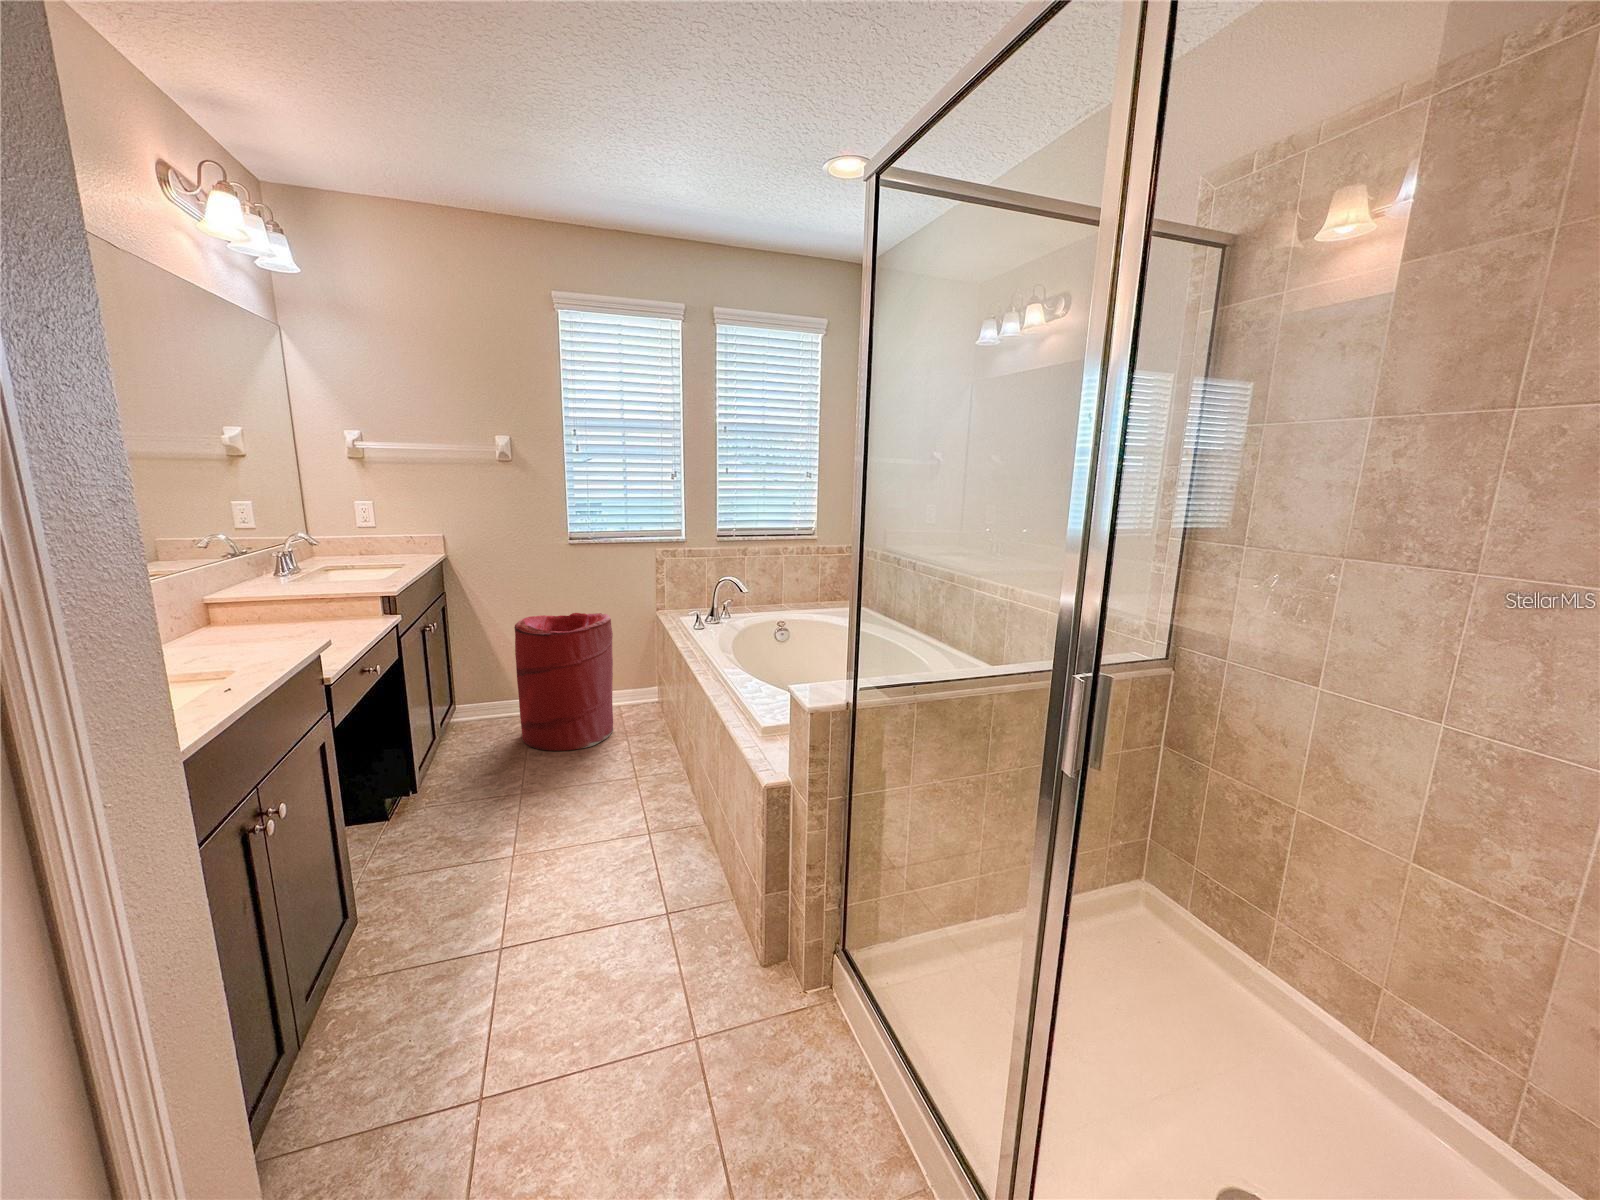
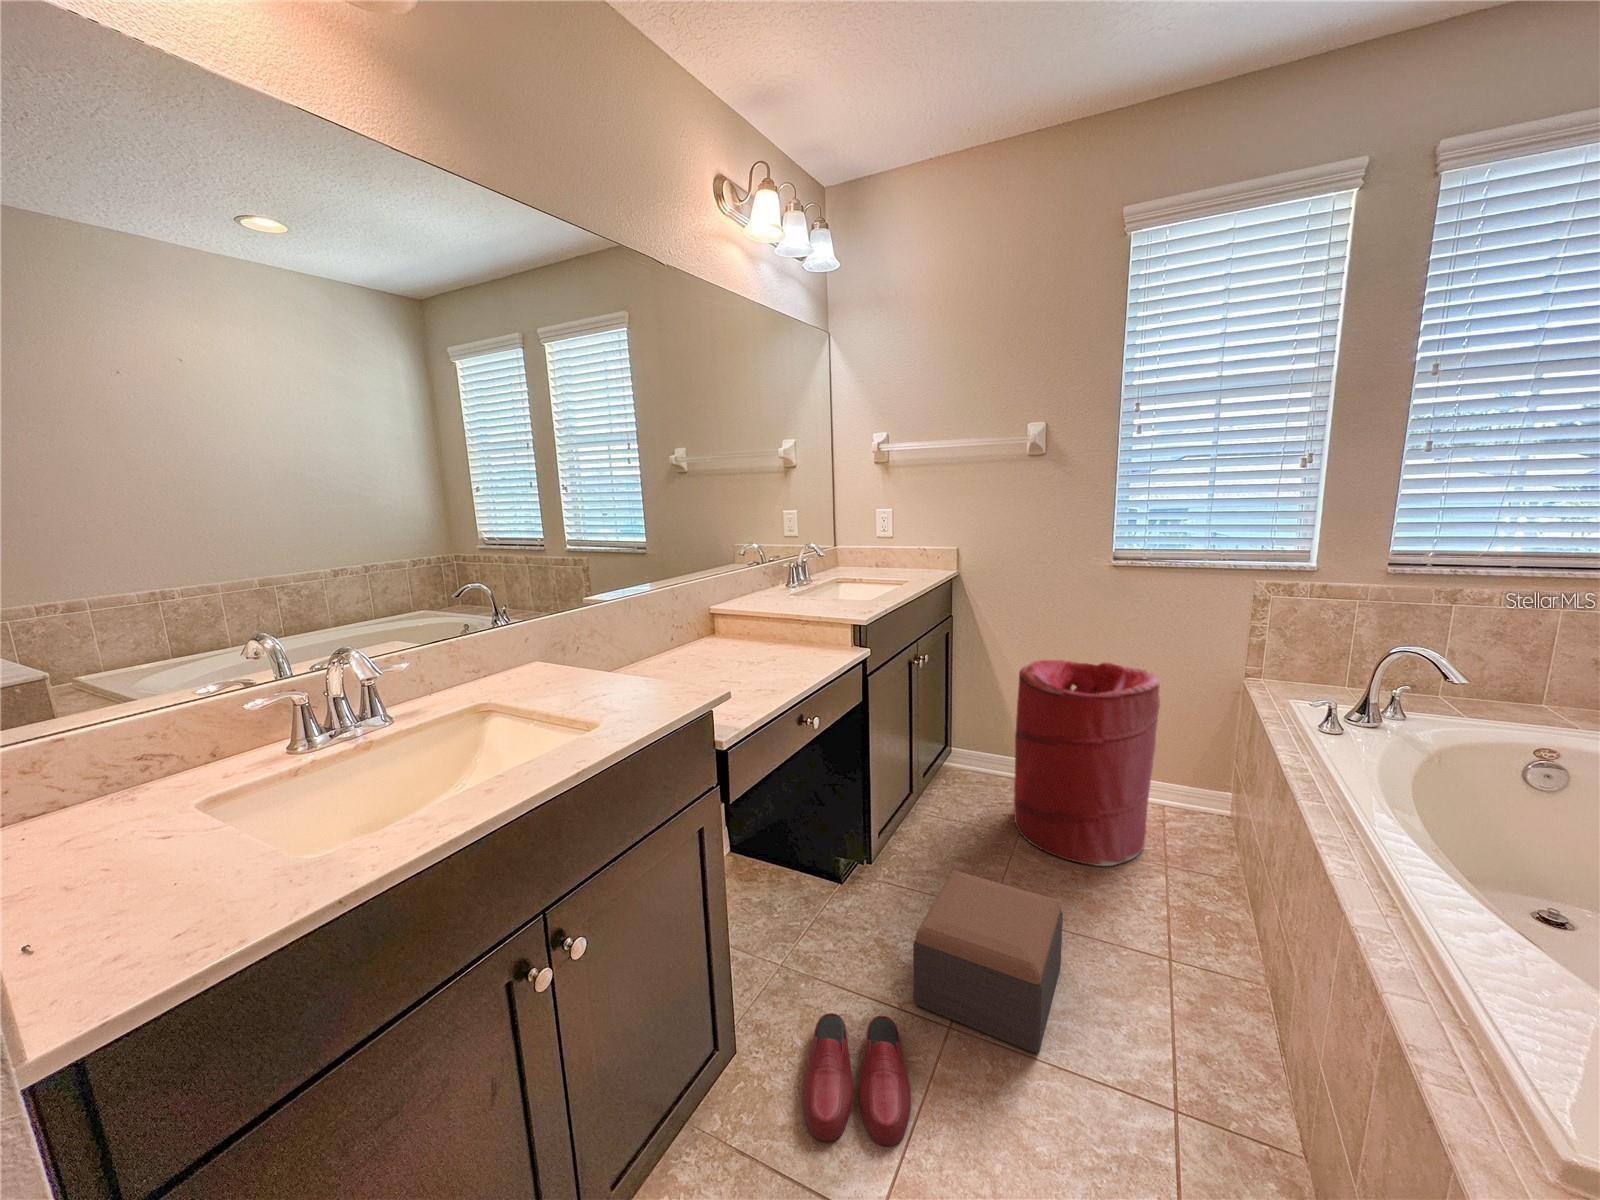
footstool: none [477,758,575,857] -> present [913,871,1063,1053]
slippers: none [410,867,500,944] -> present [802,1013,911,1146]

